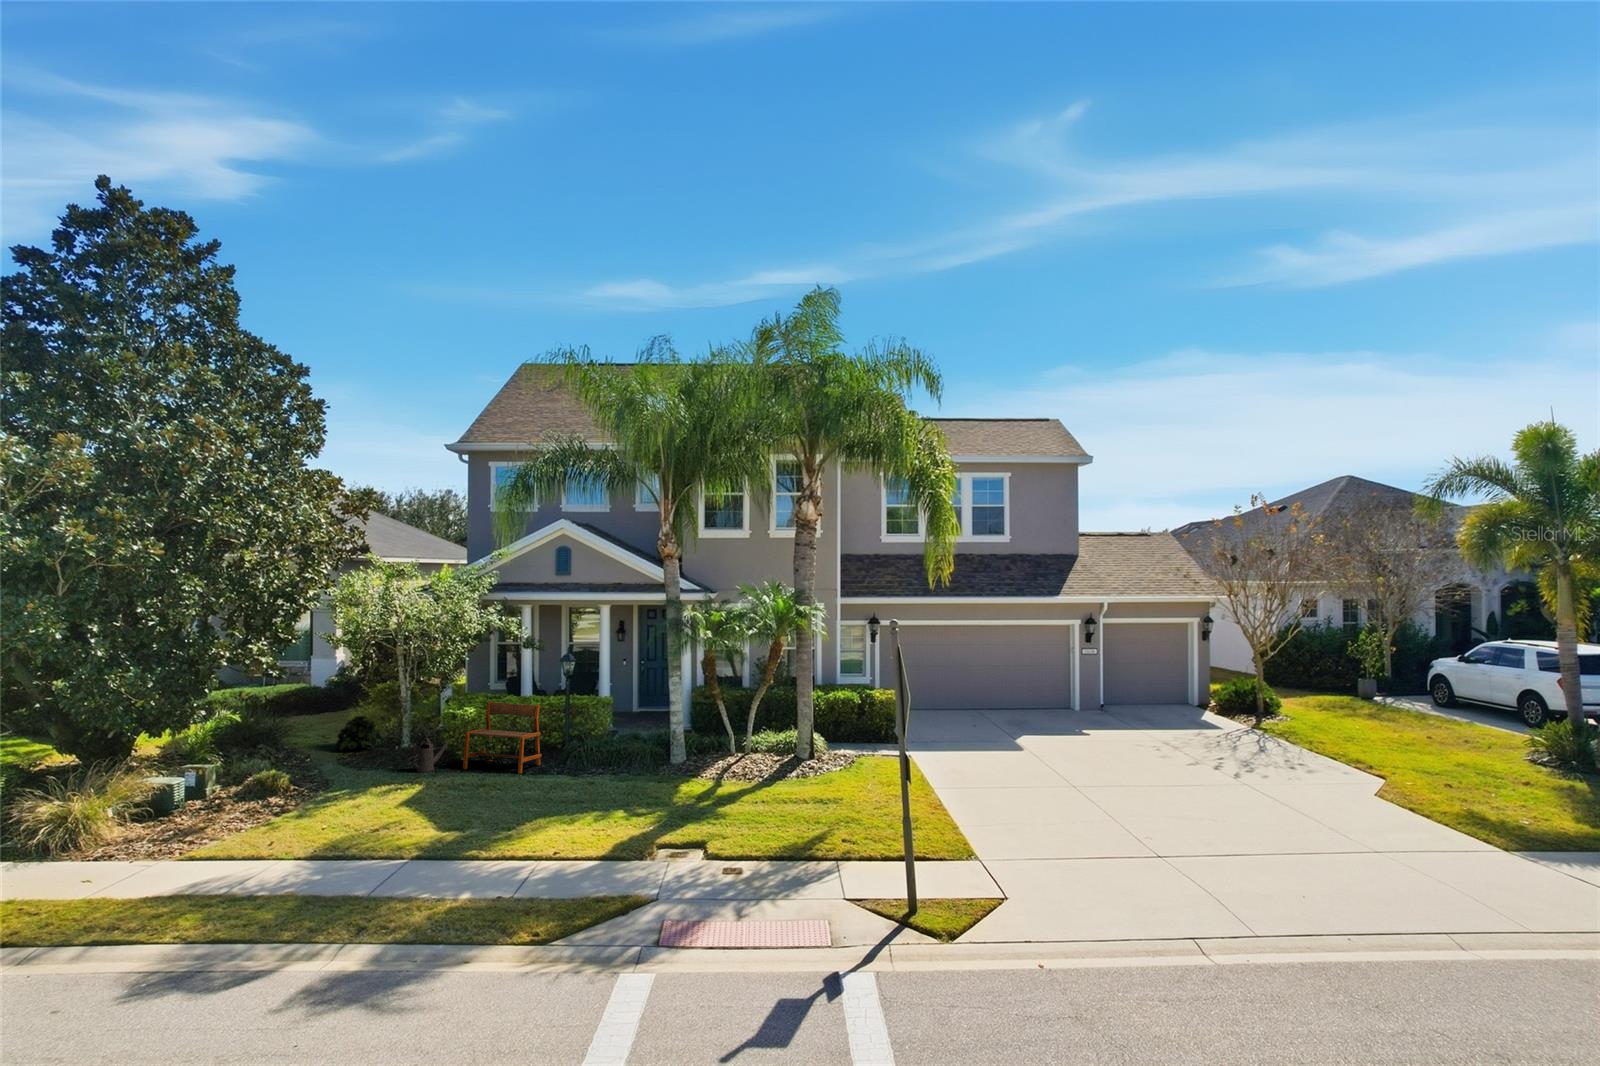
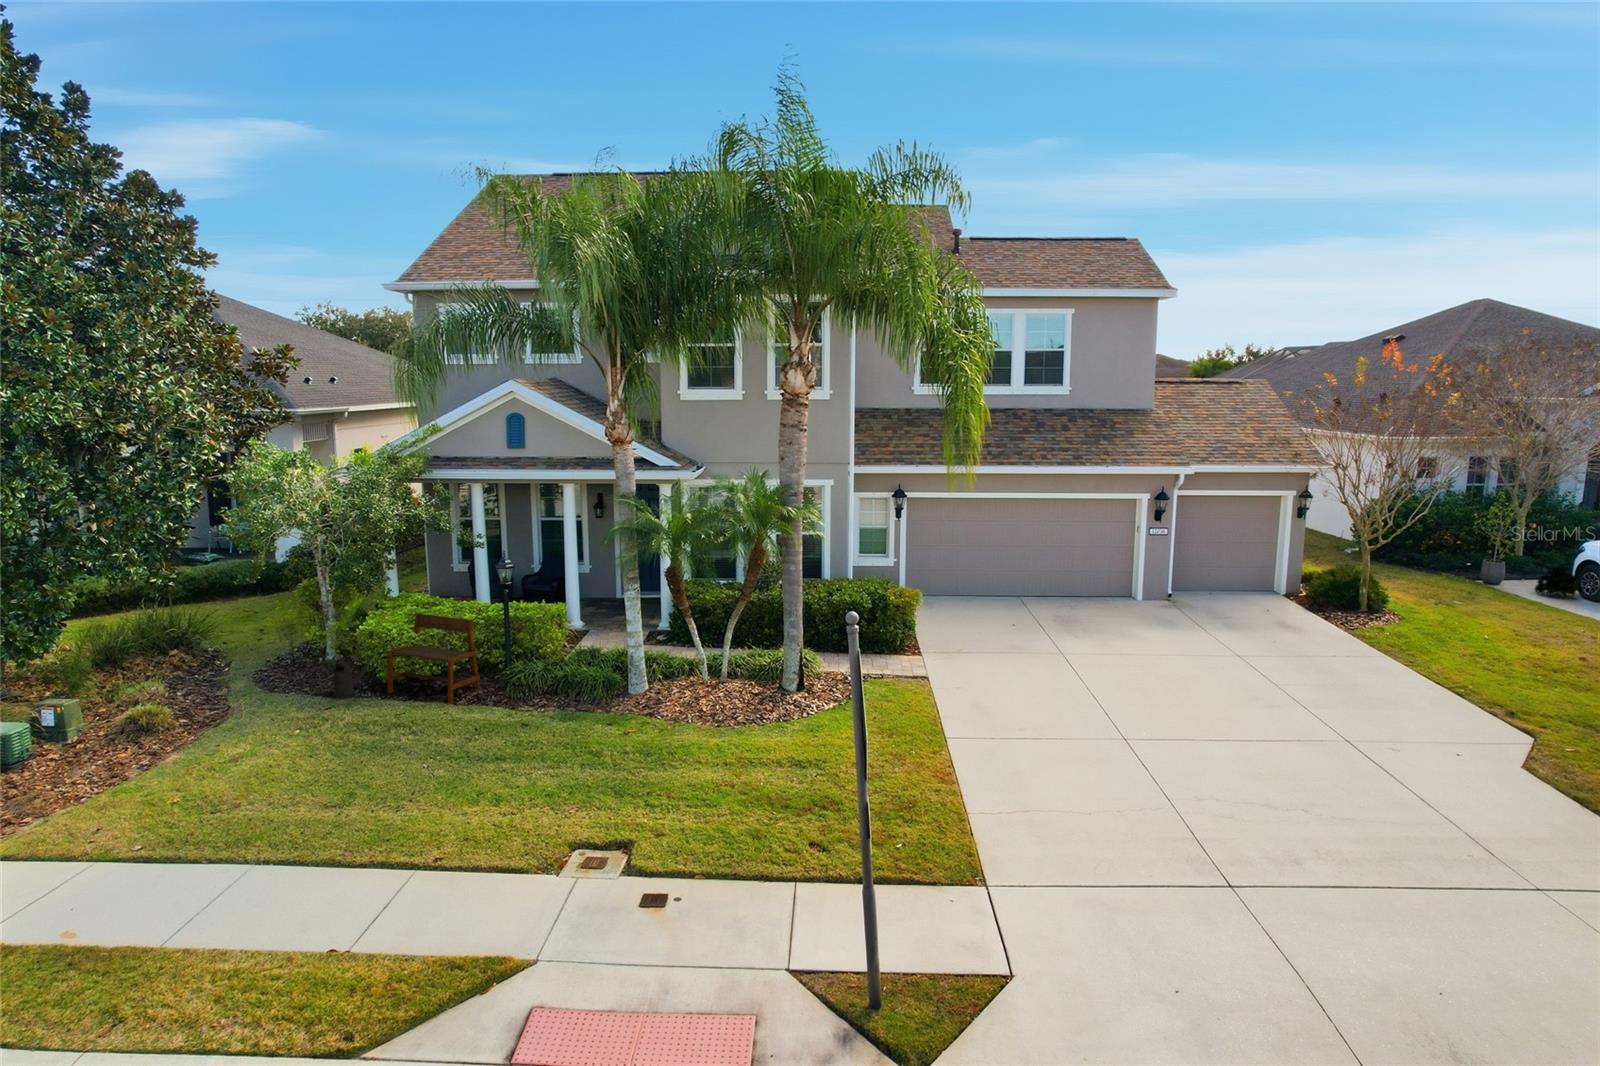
potted plant: present [336,716,382,751] -> present [1535,567,1583,596]

